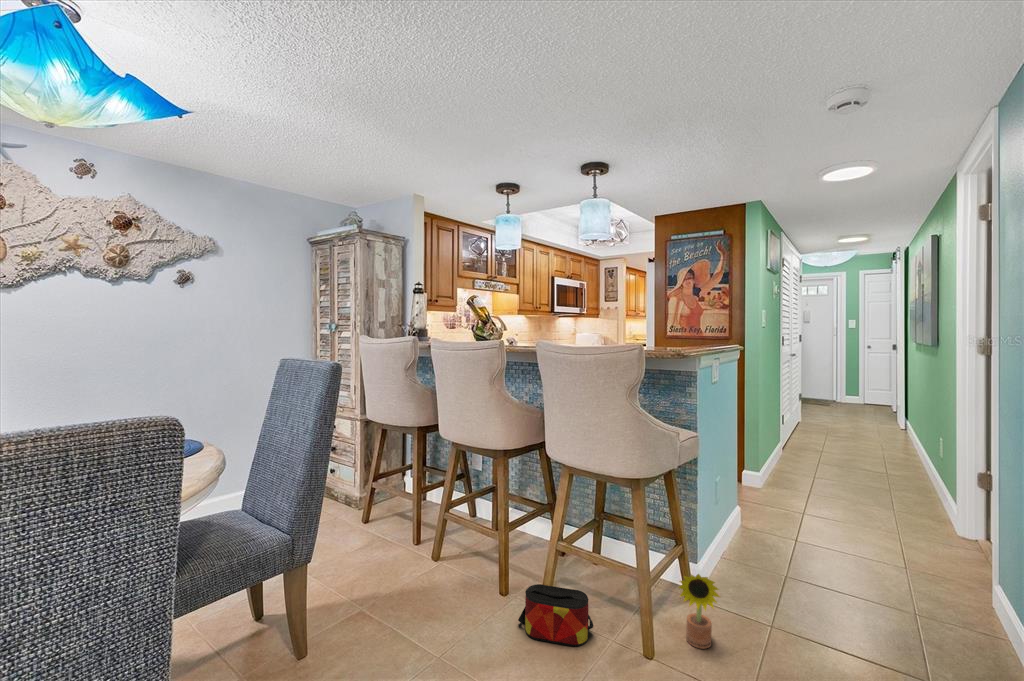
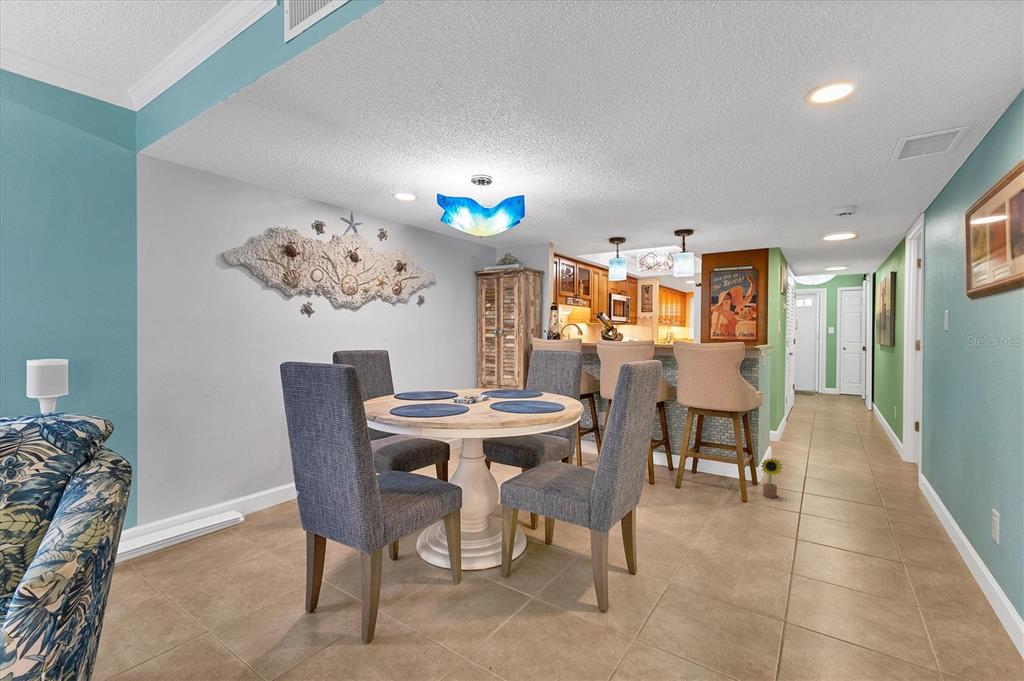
bag: present [518,584,593,646] -> none [672,471,715,498]

